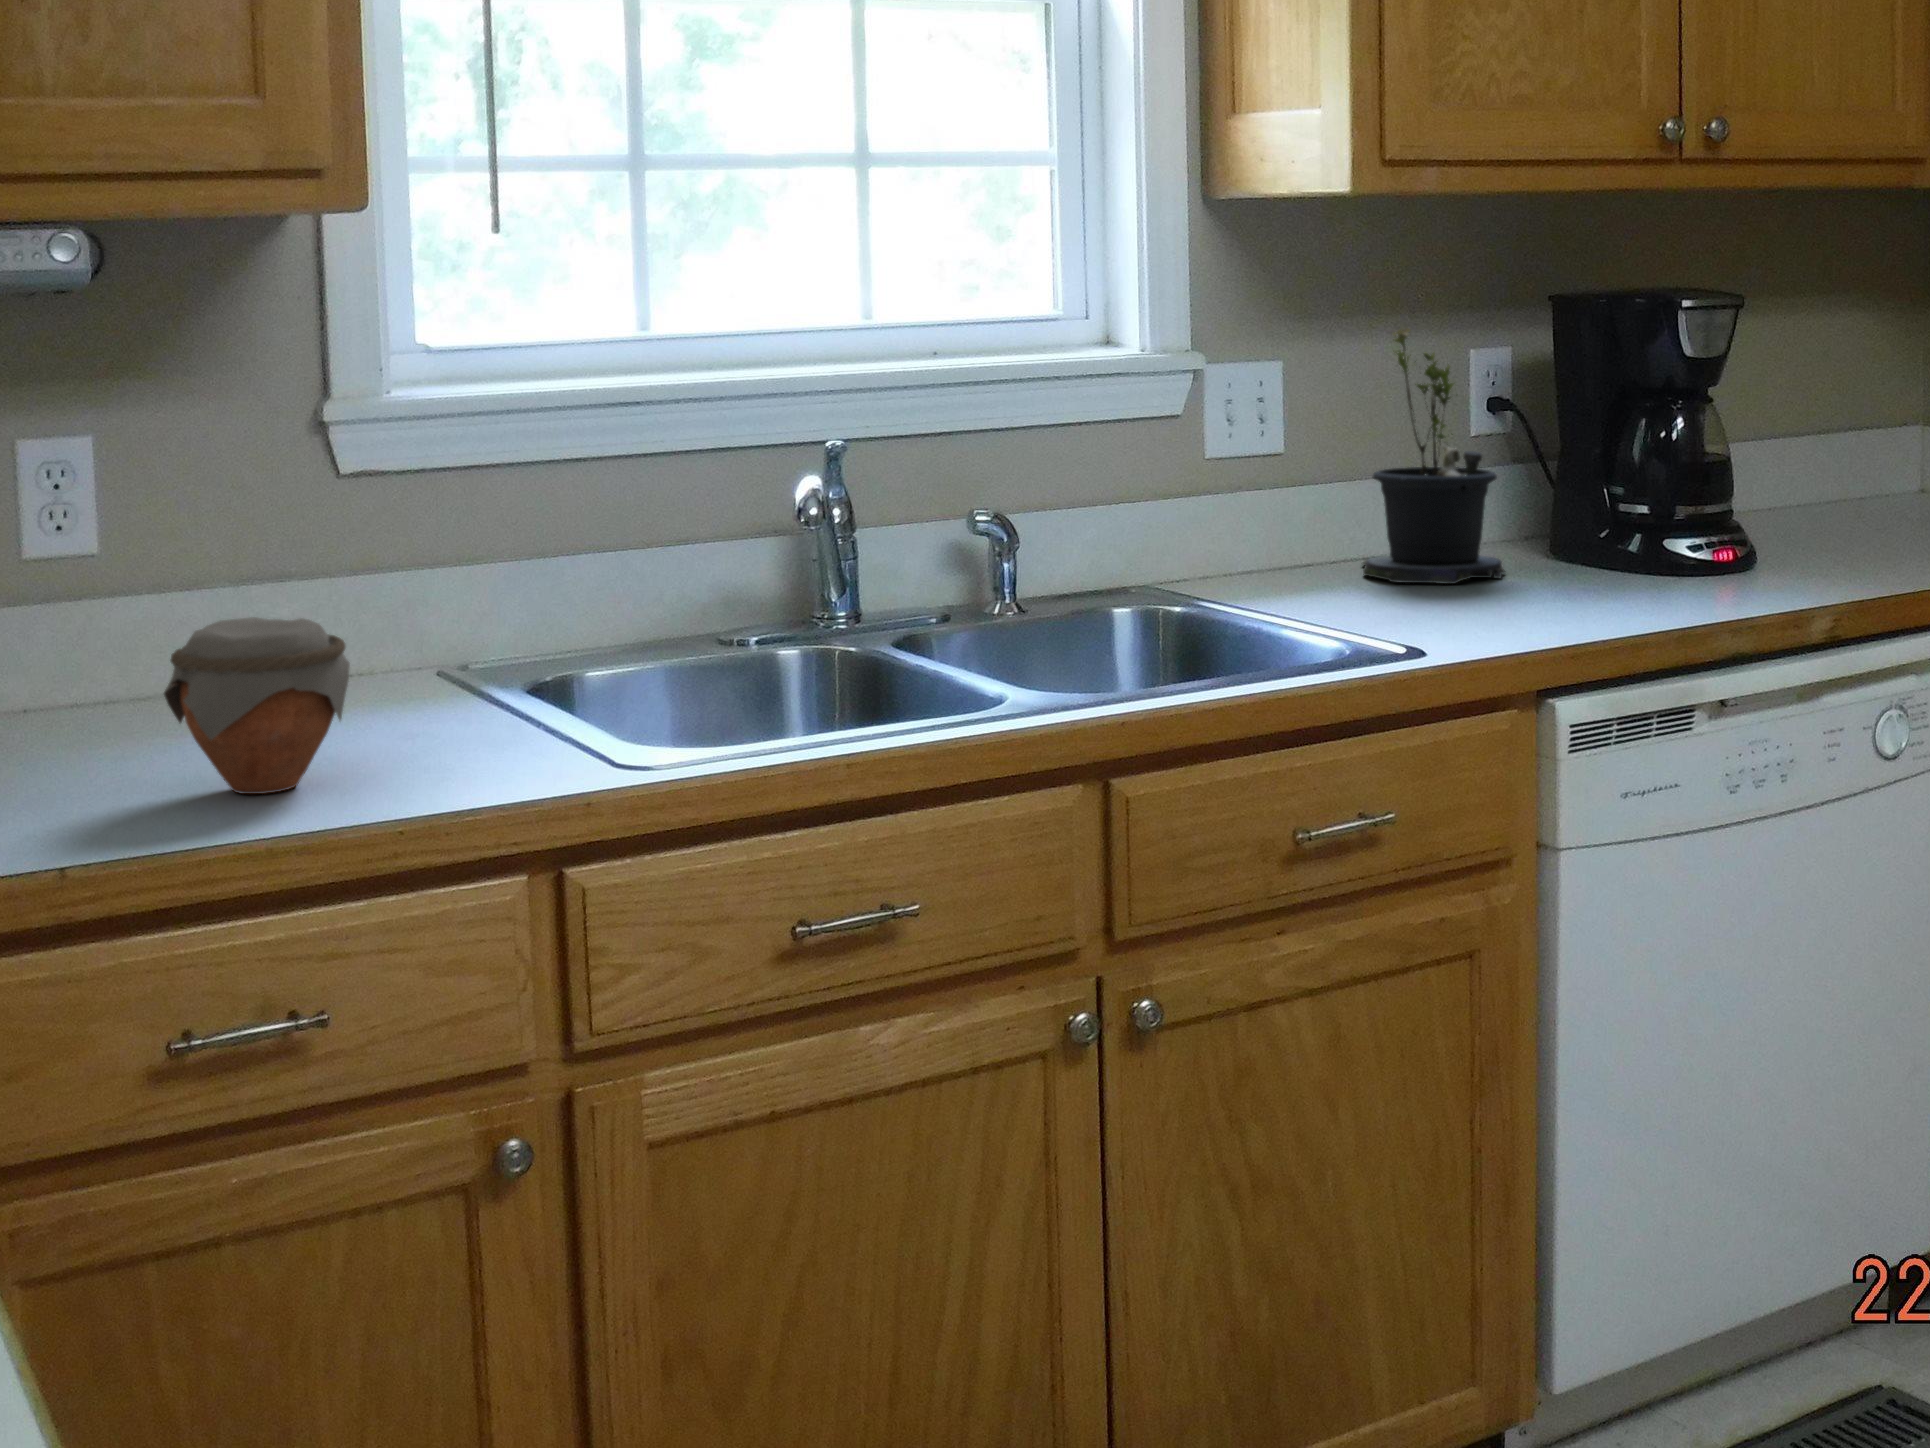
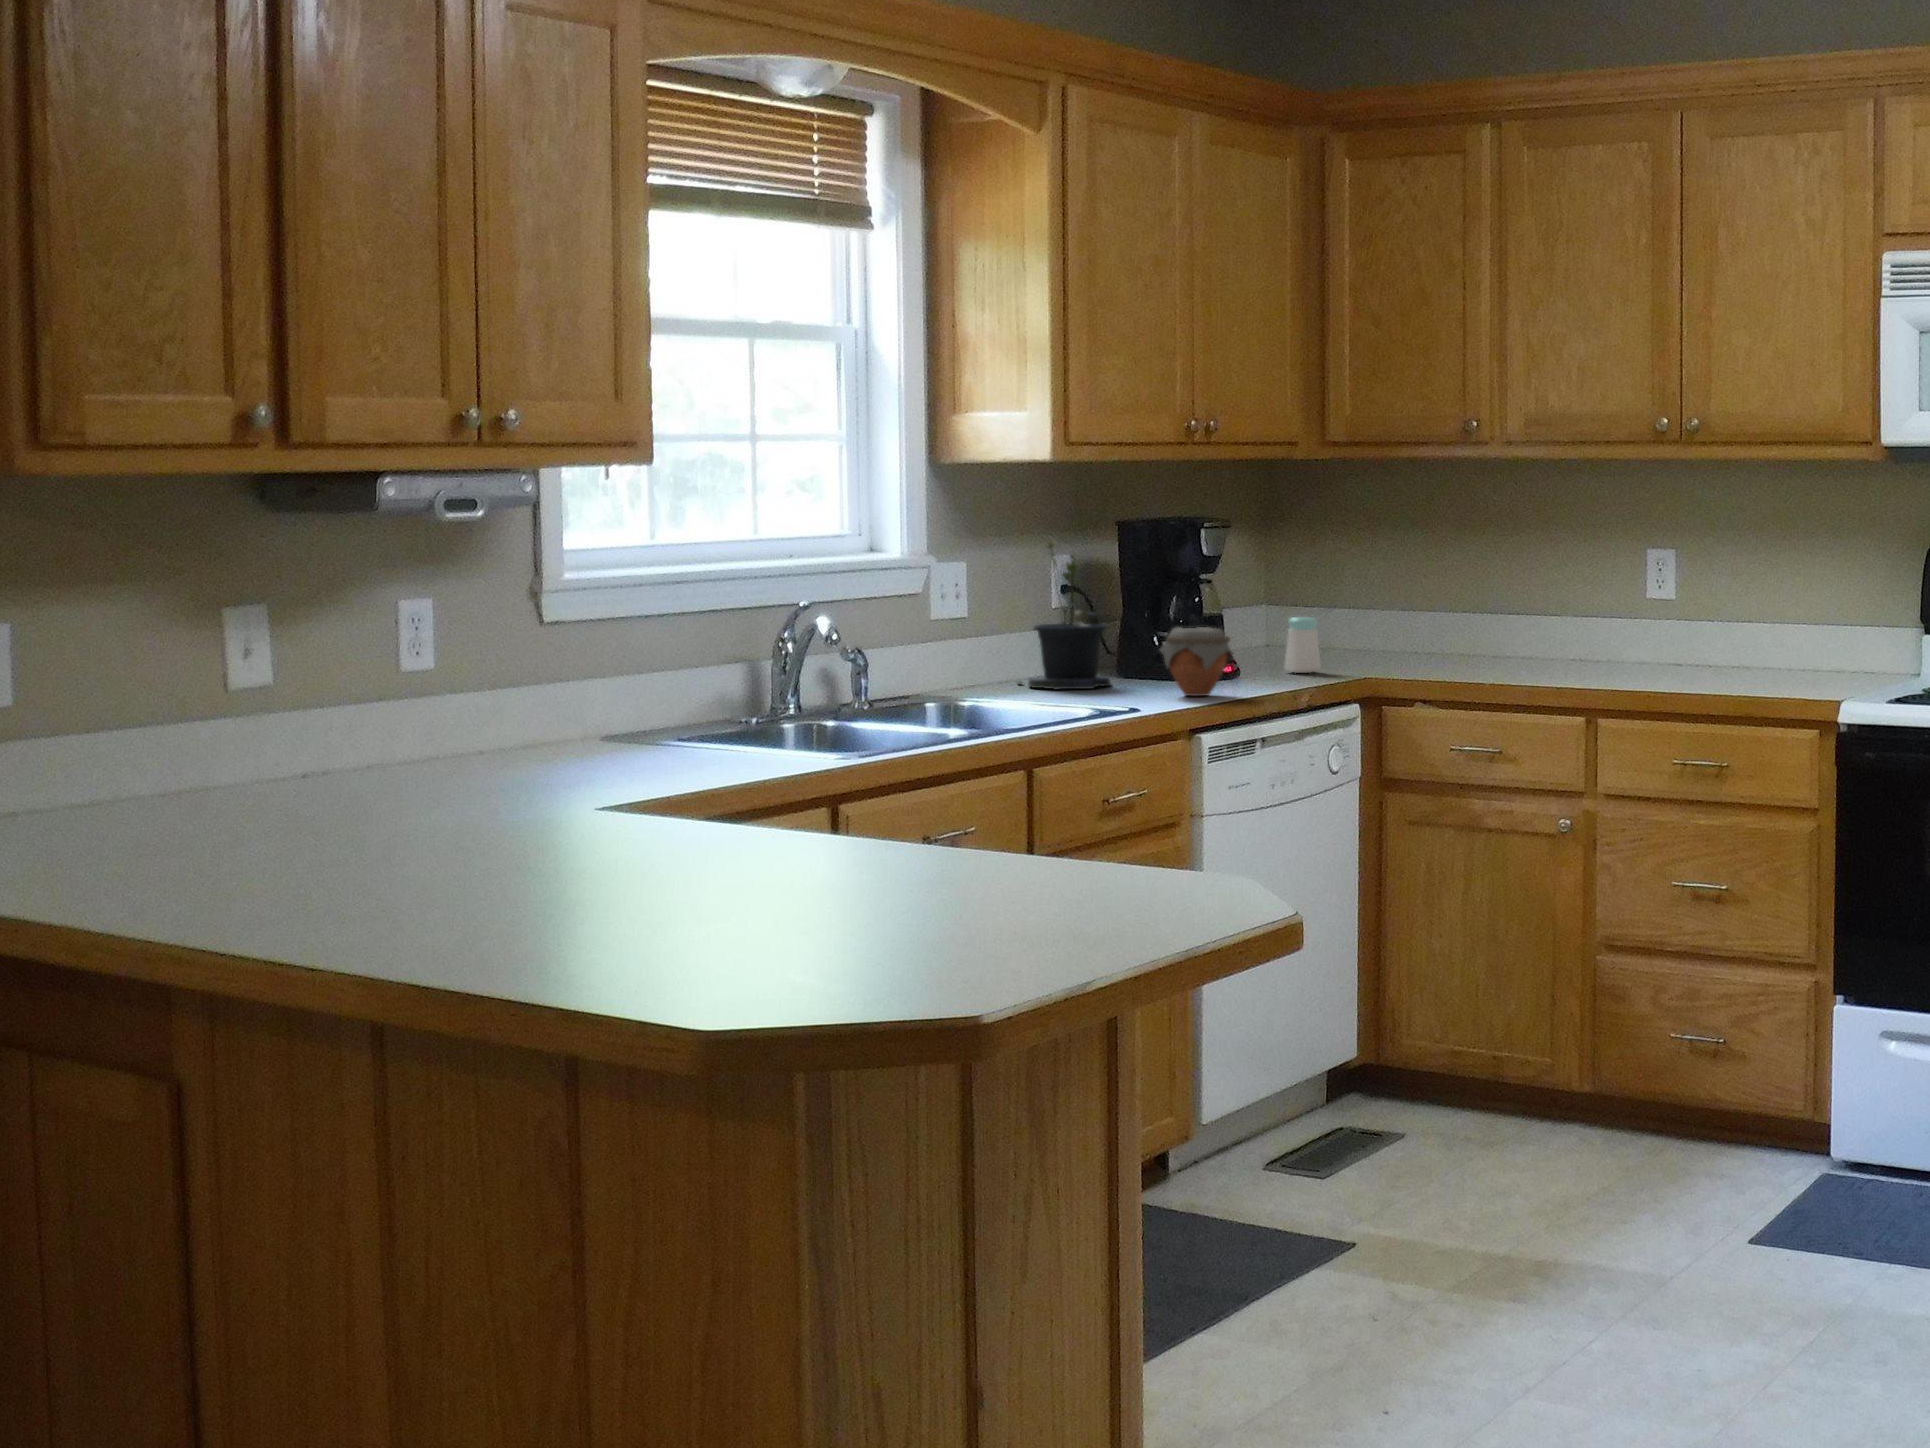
salt shaker: none [1845,463,1910,561] -> present [1285,617,1321,673]
jar: present [164,617,350,794] -> present [1160,627,1233,696]

